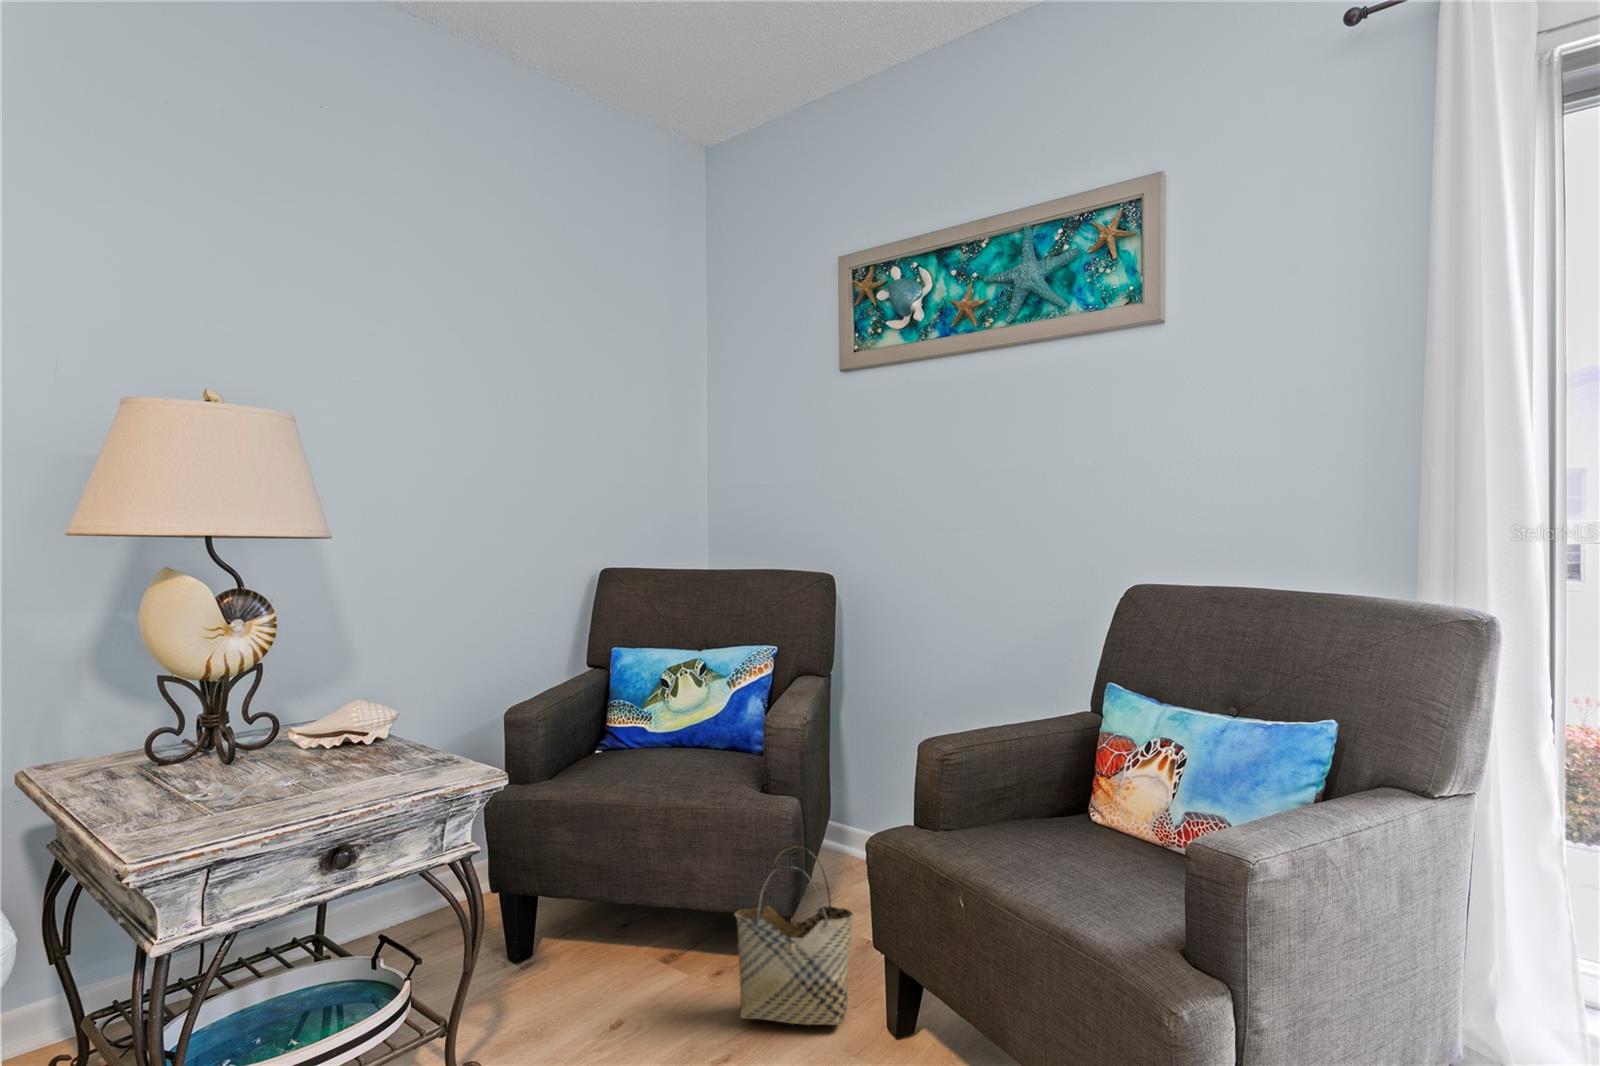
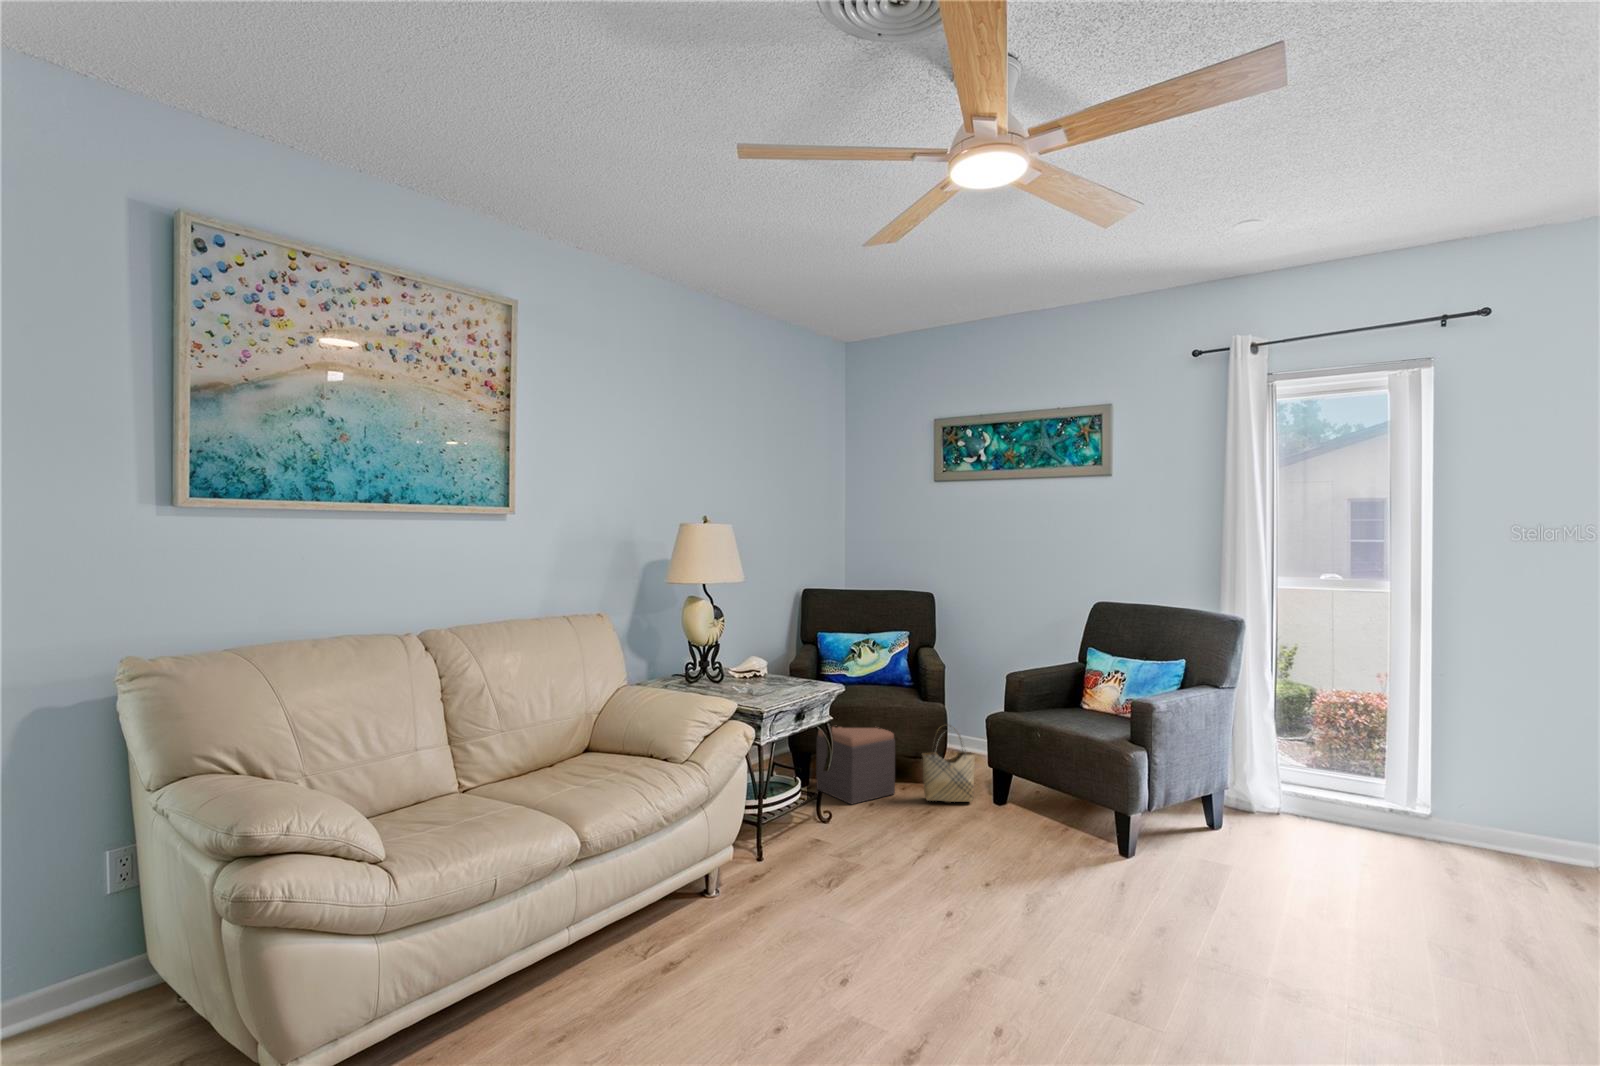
footstool: none [537,828,691,1025] -> present [816,727,895,804]

